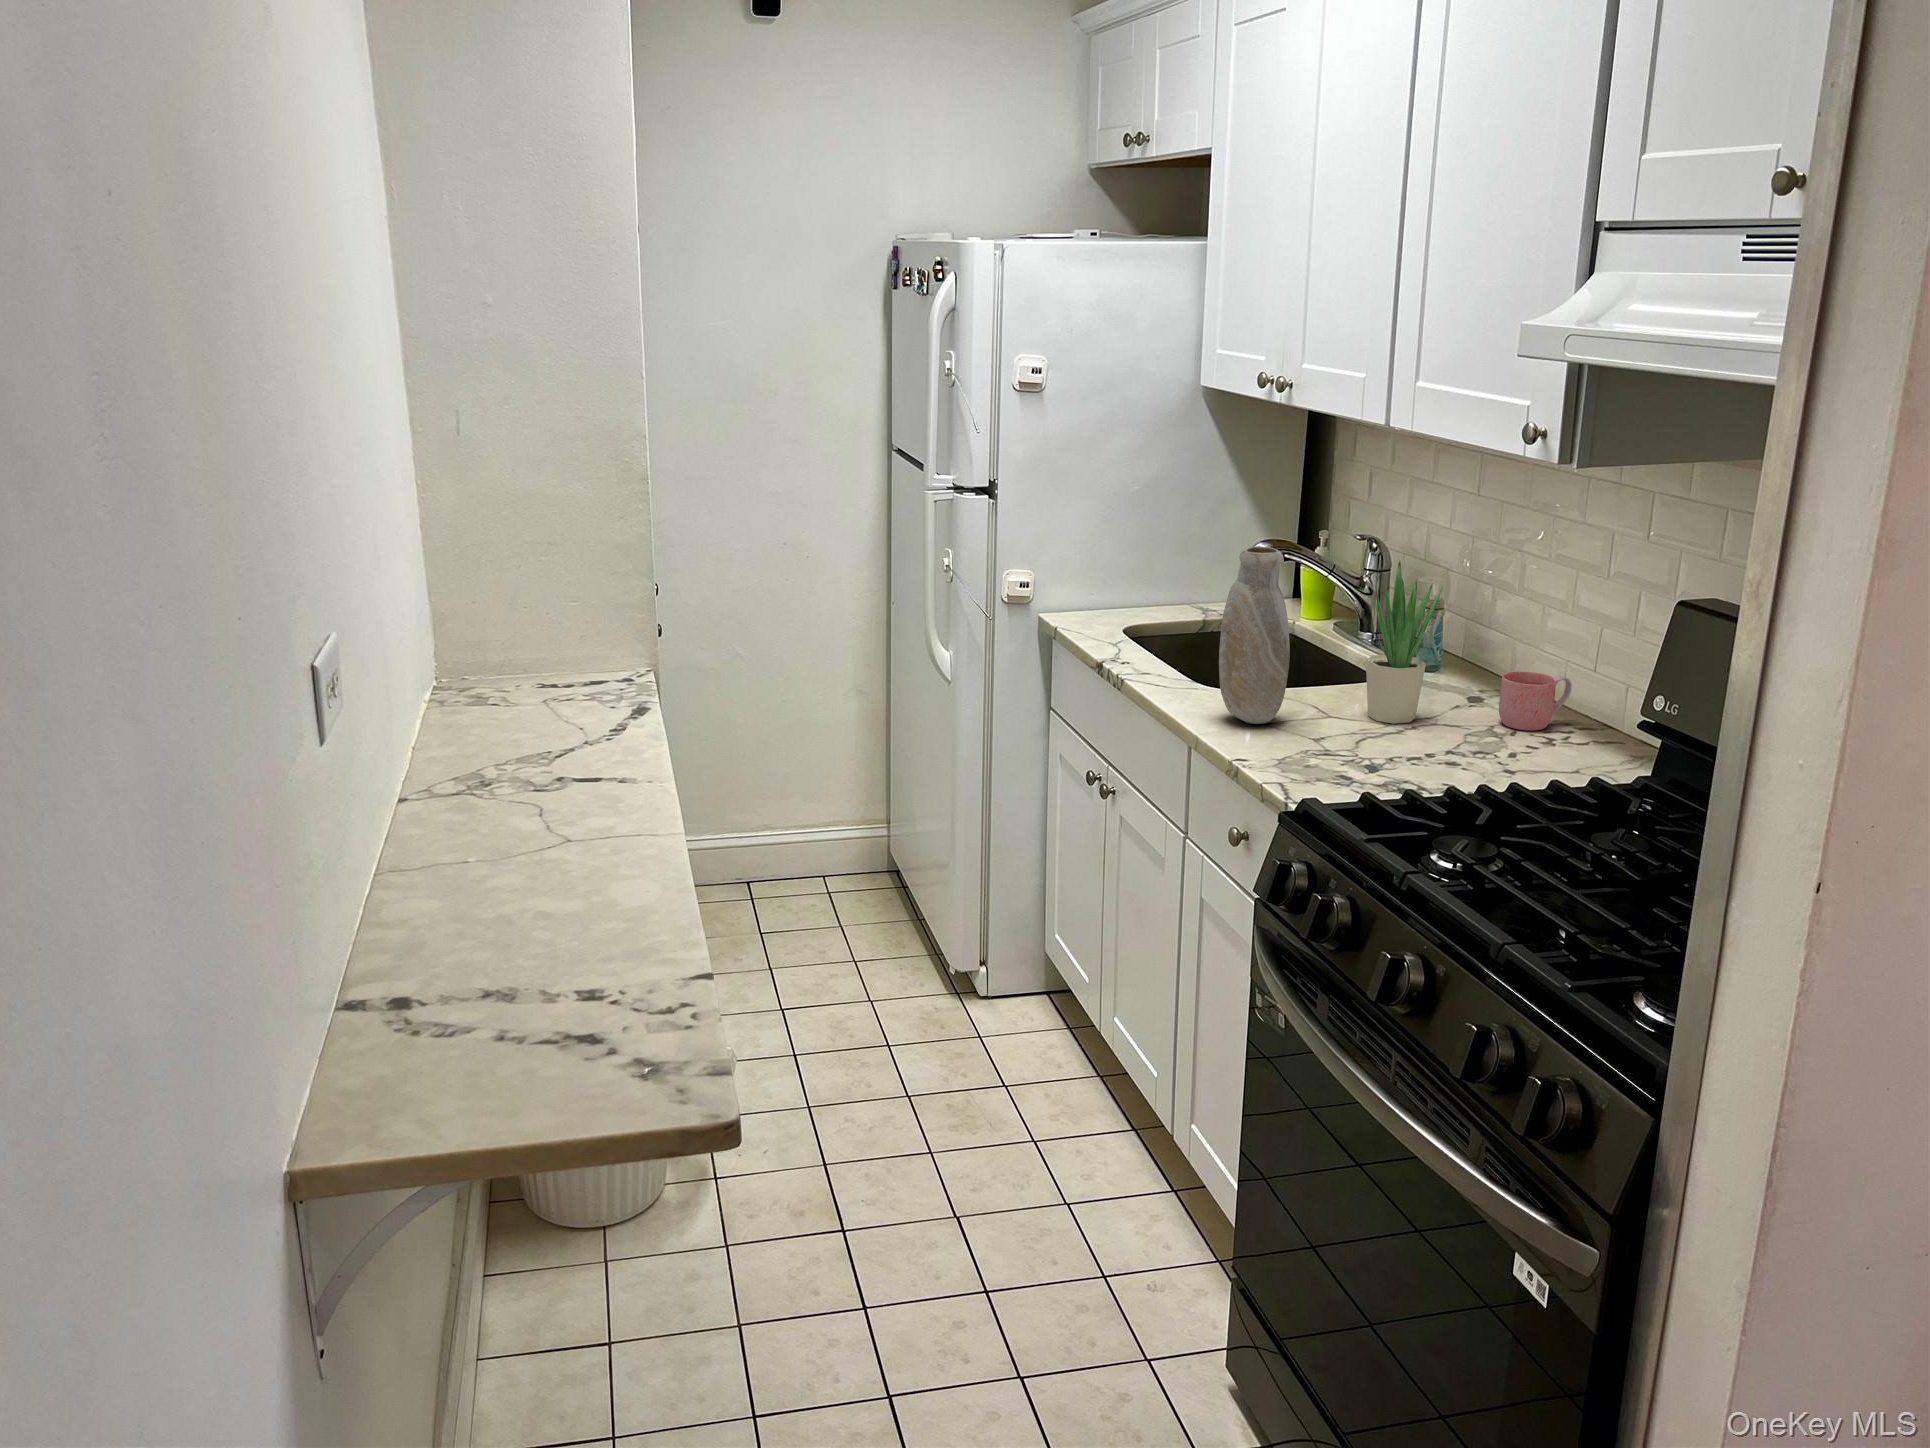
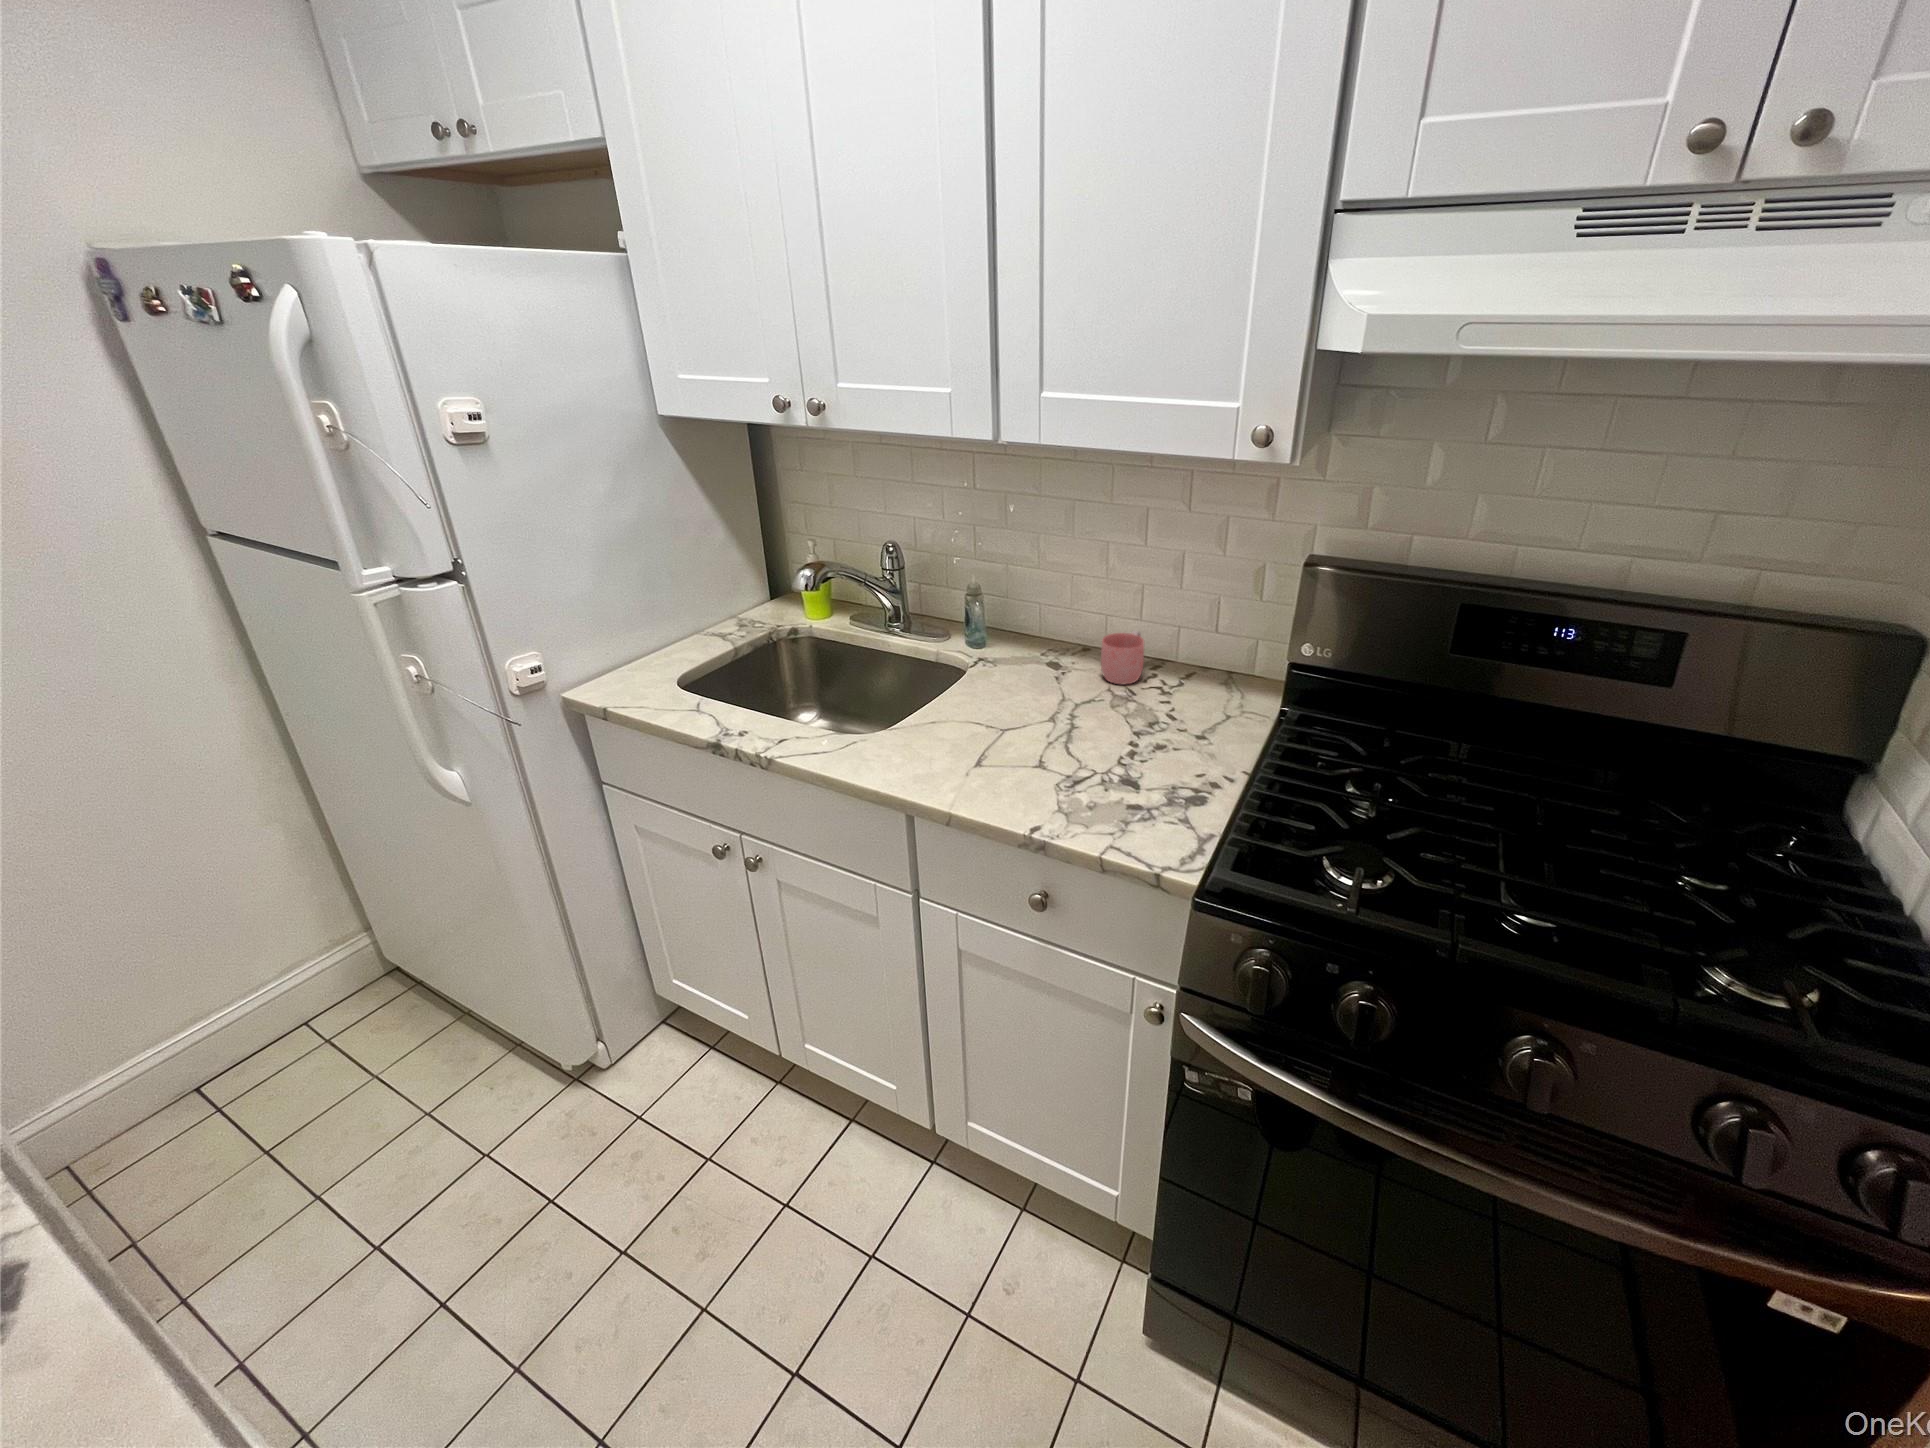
vase: present [1219,546,1290,724] -> none [923,589,994,770]
potted plant: present [1366,561,1443,724] -> none [1012,569,1069,718]

